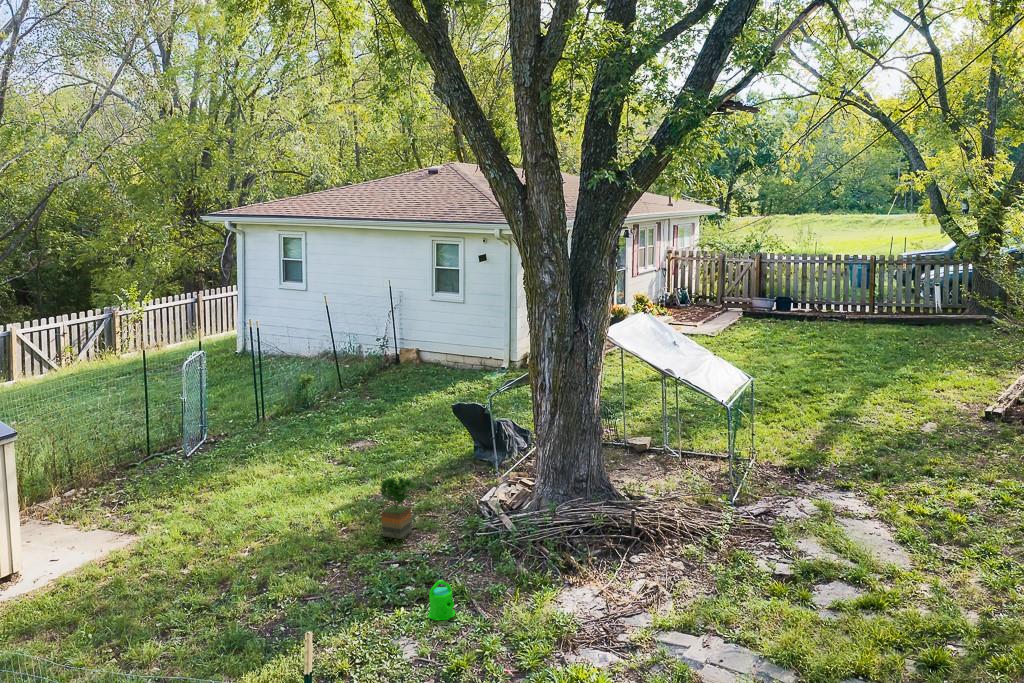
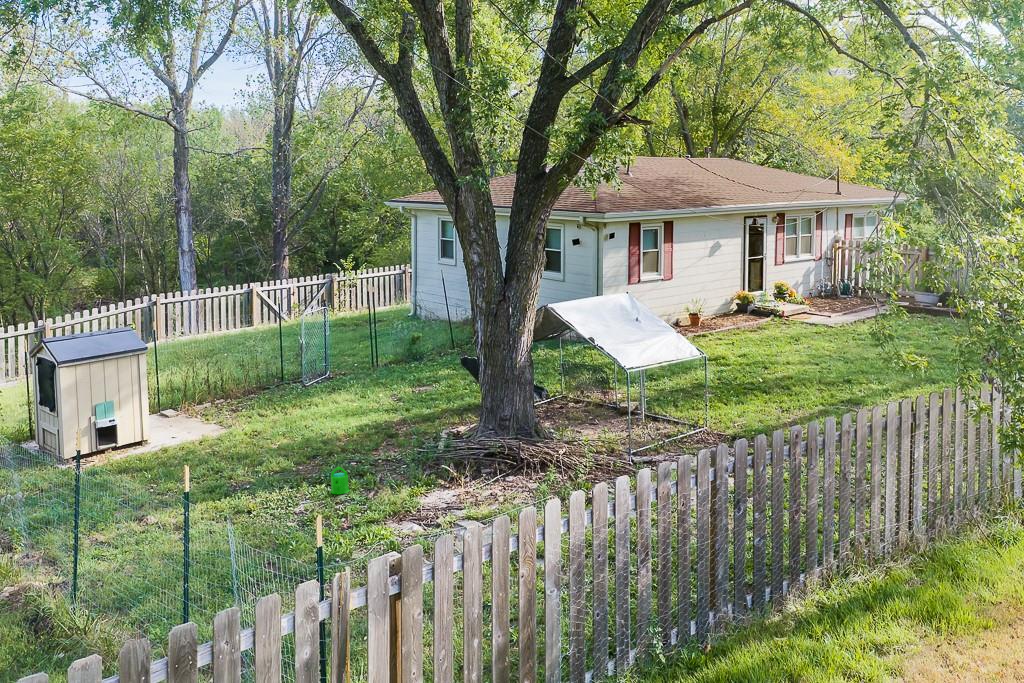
potted tree: present [380,478,416,539] -> none [356,402,388,448]

